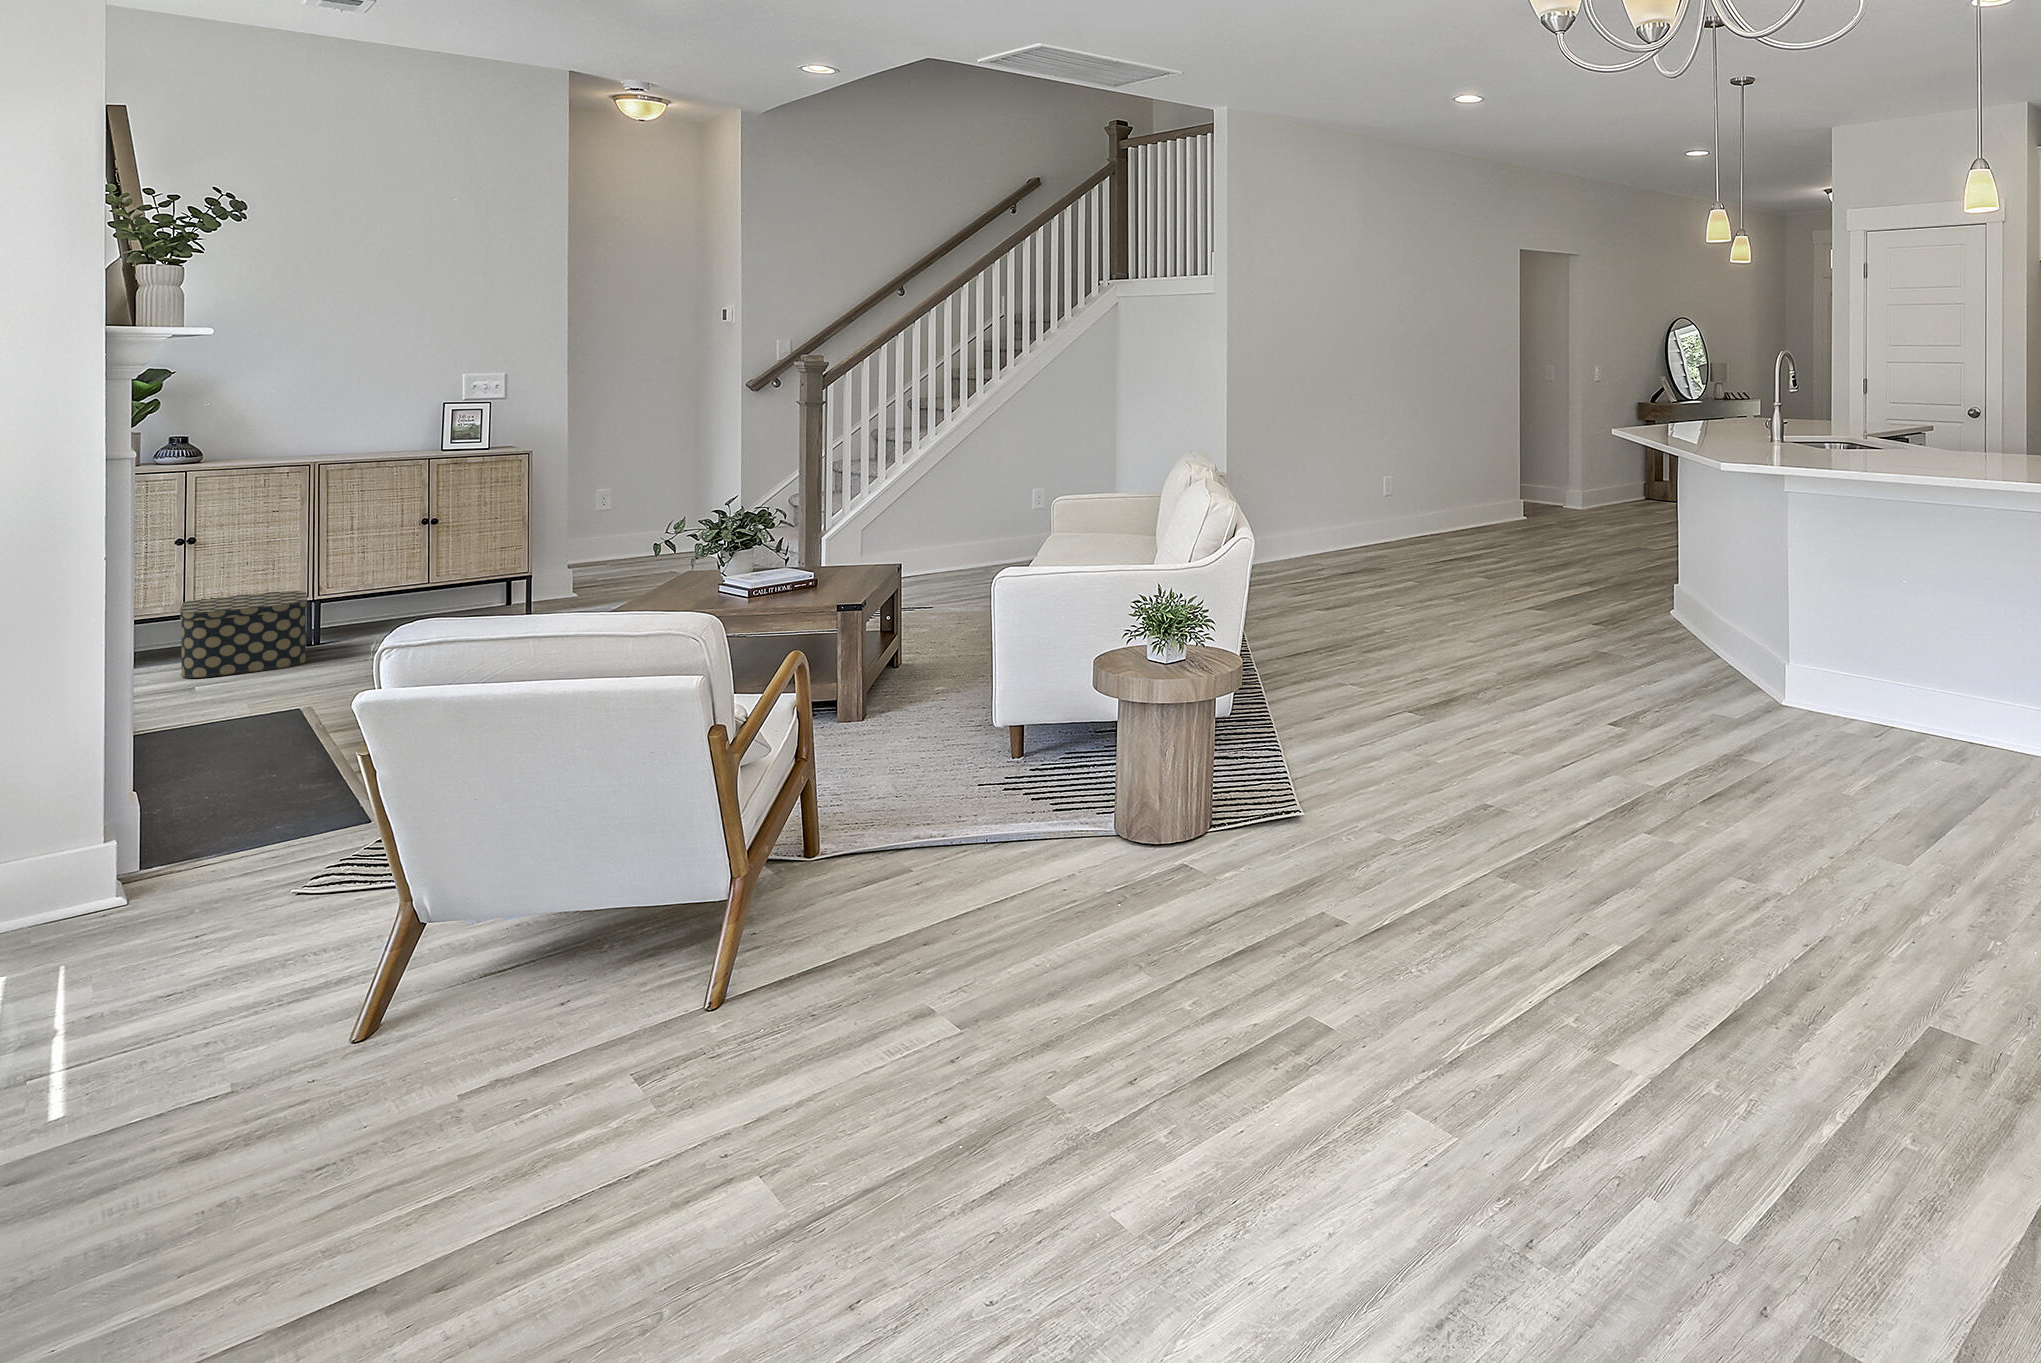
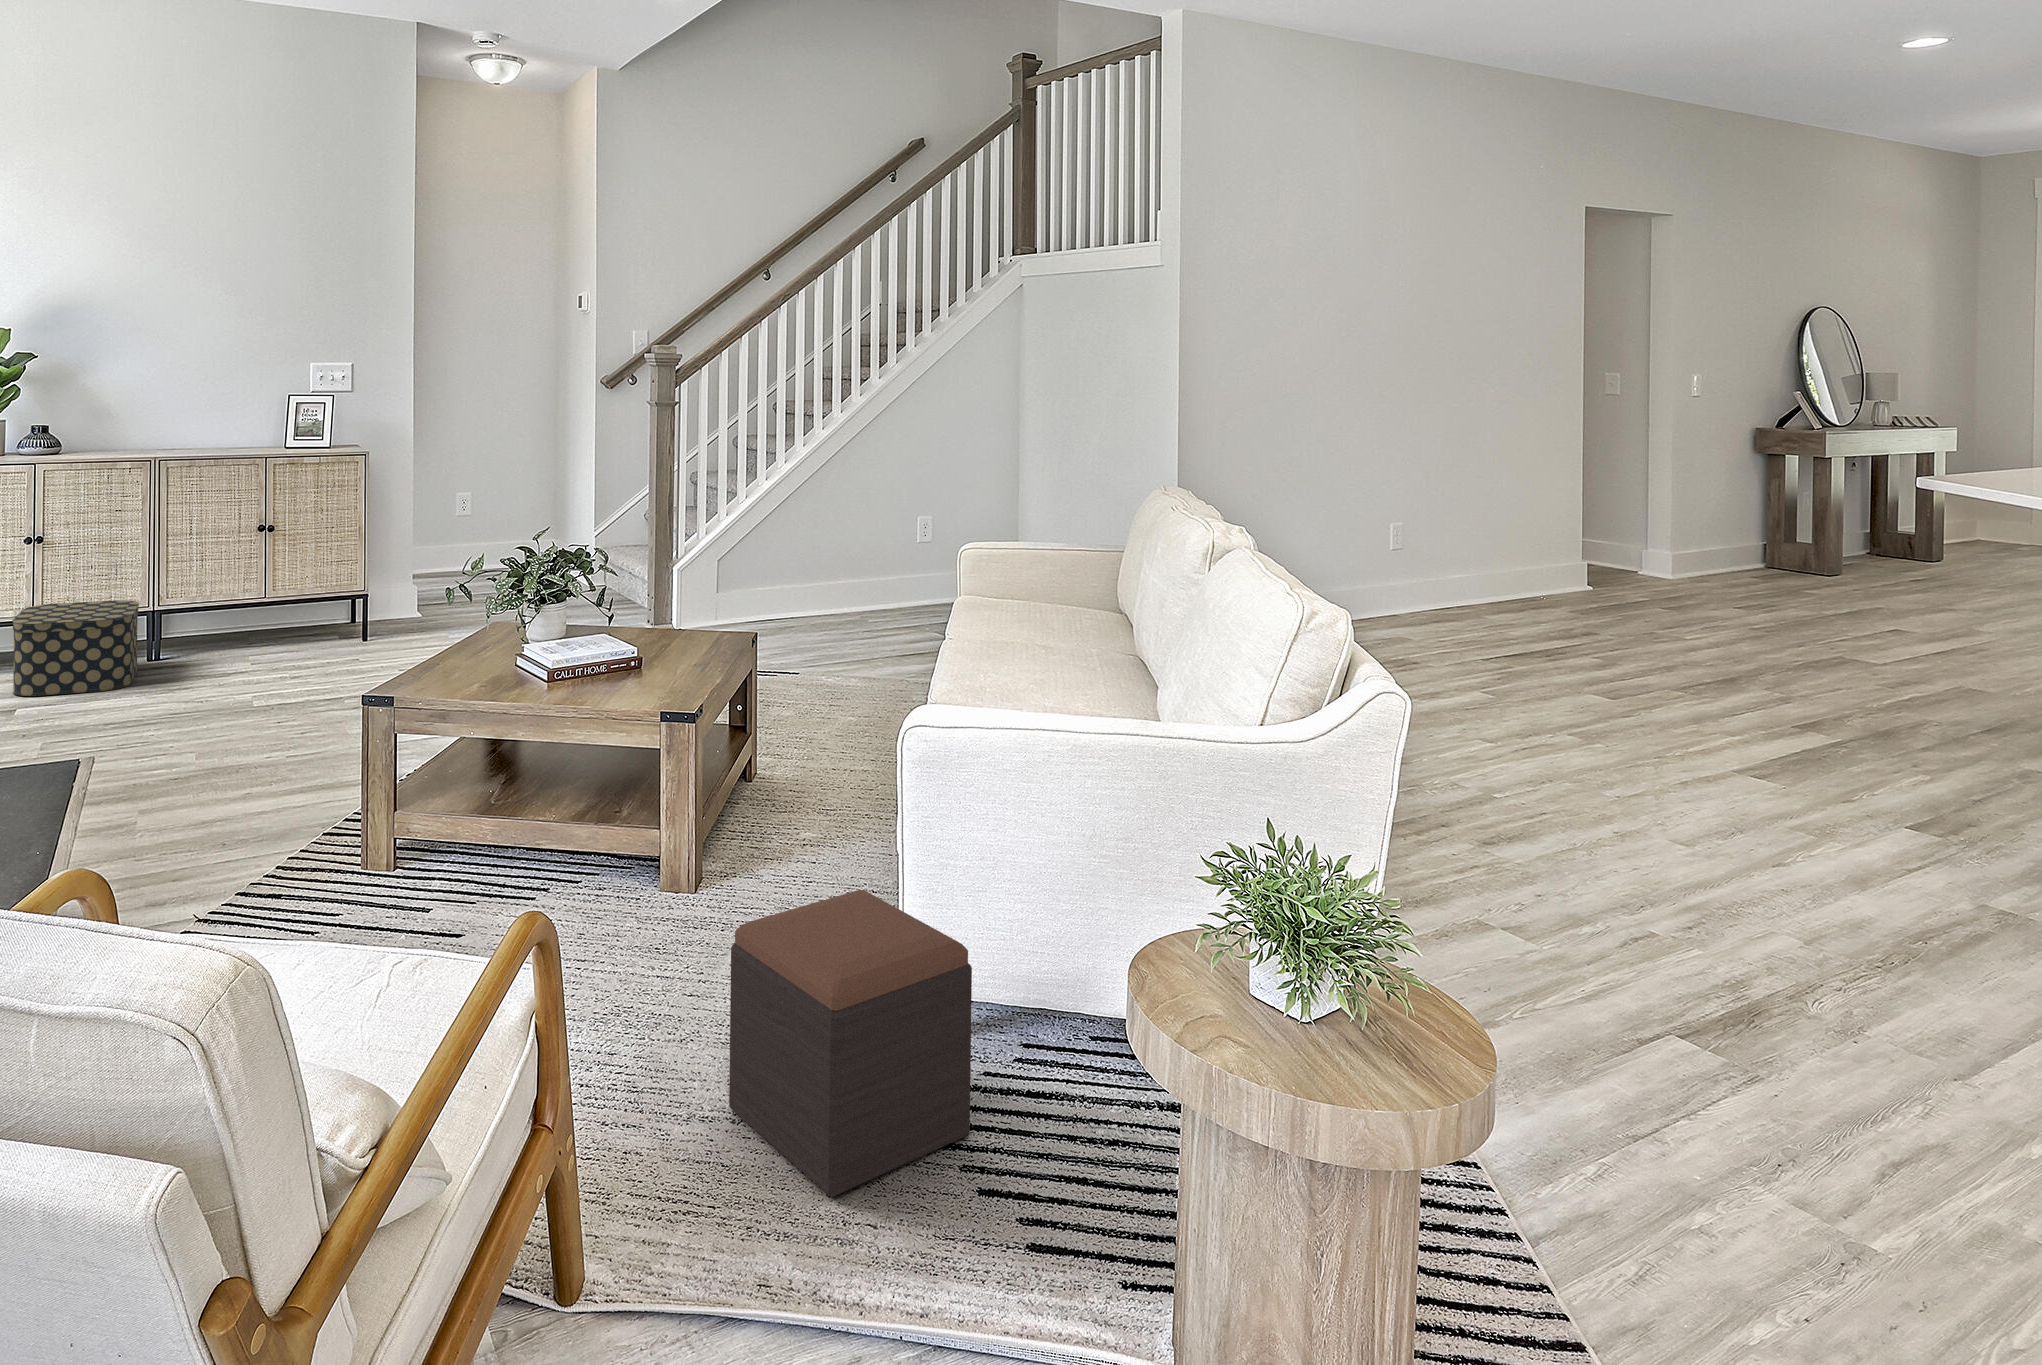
footstool: none [899,683,1044,833] -> present [729,890,972,1197]

